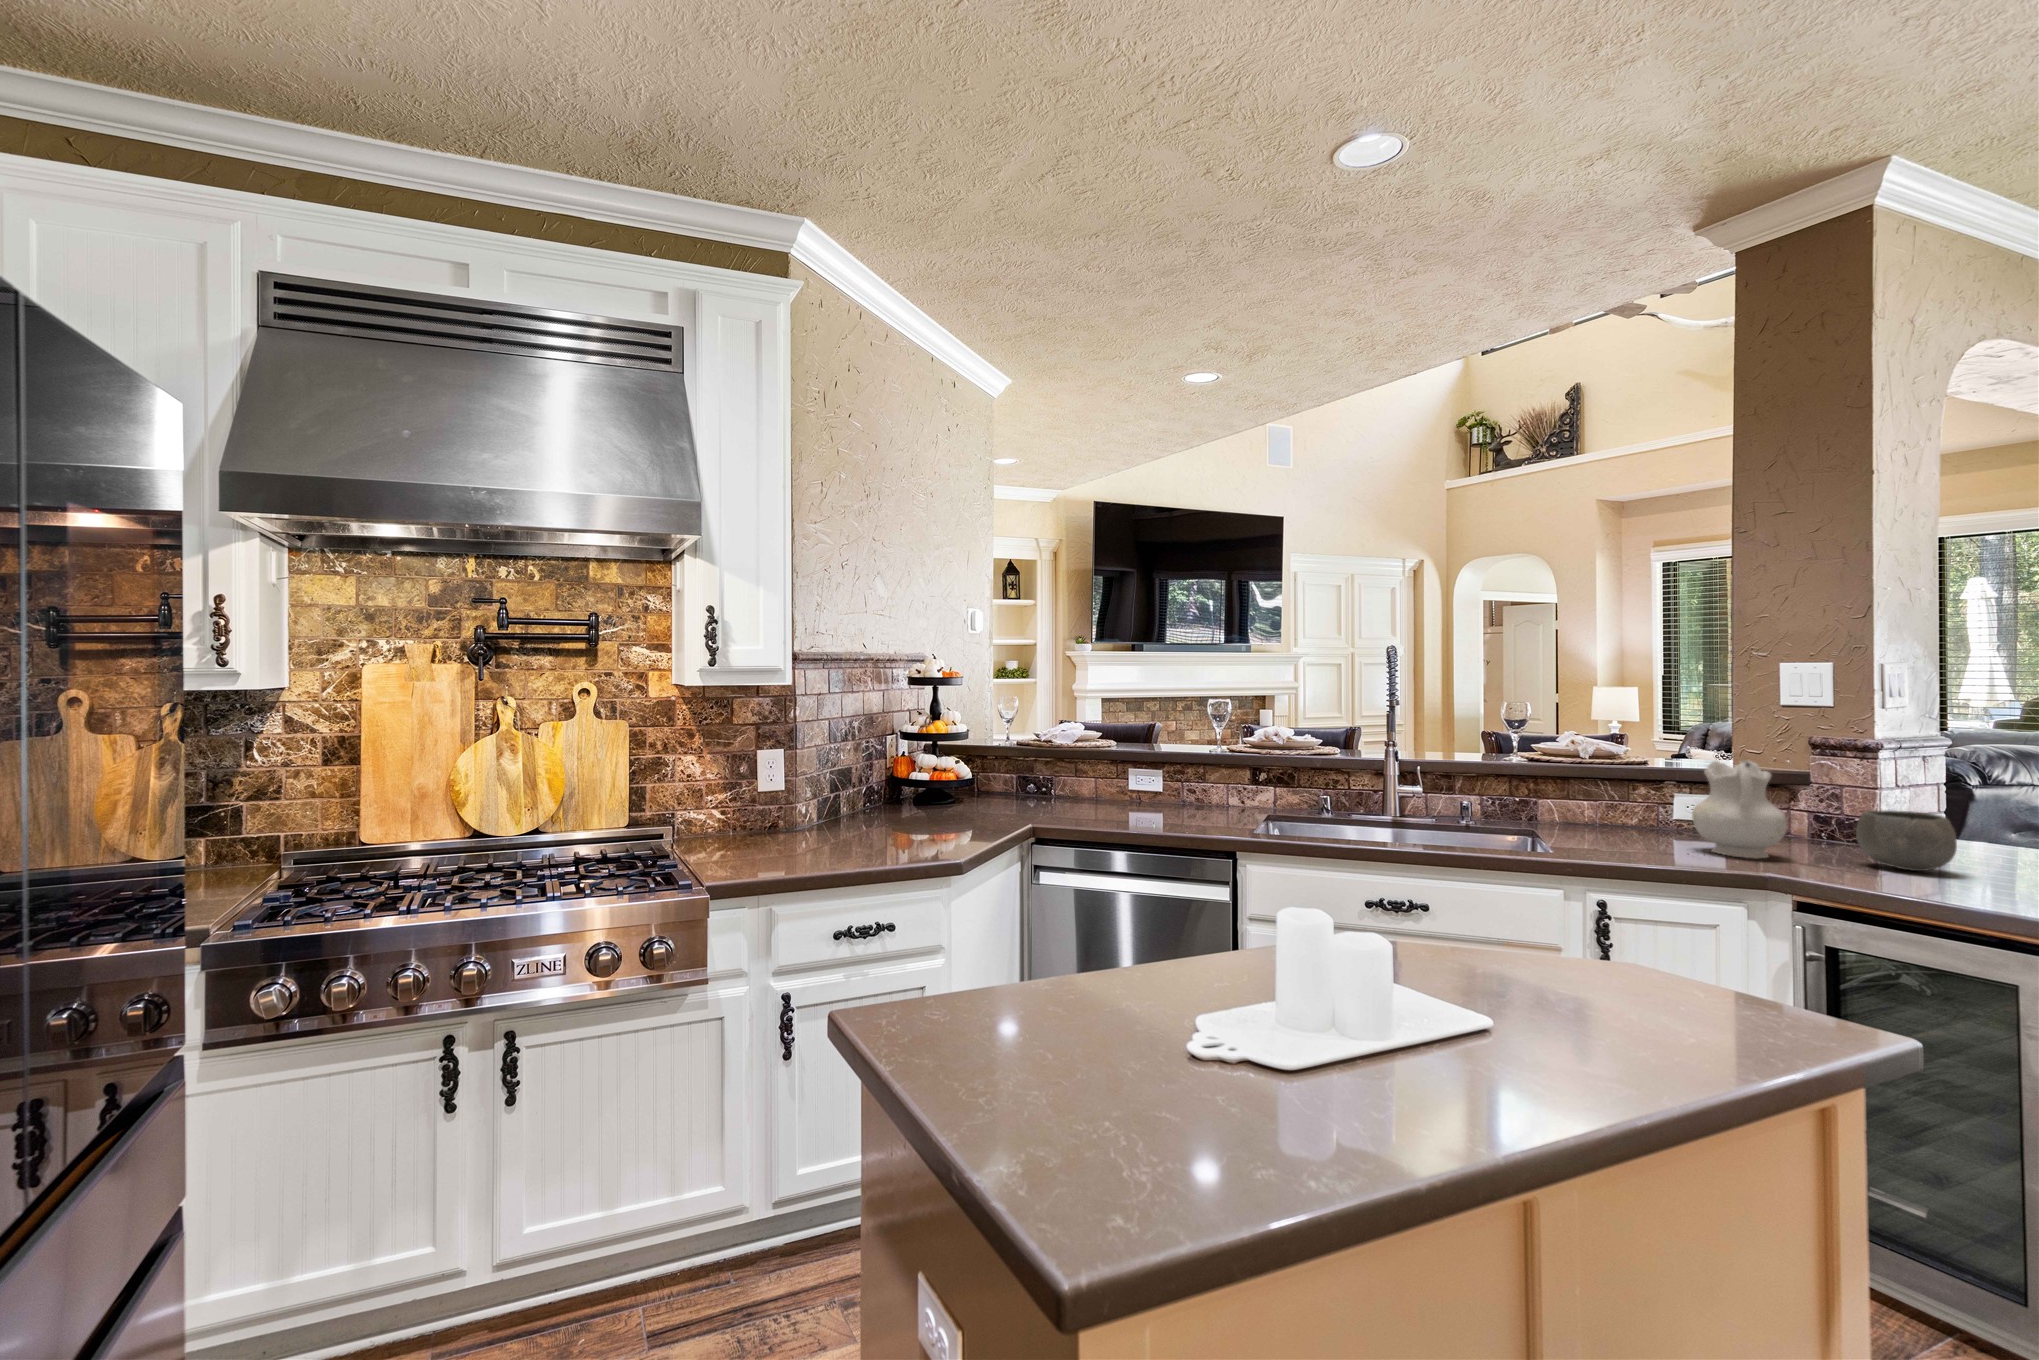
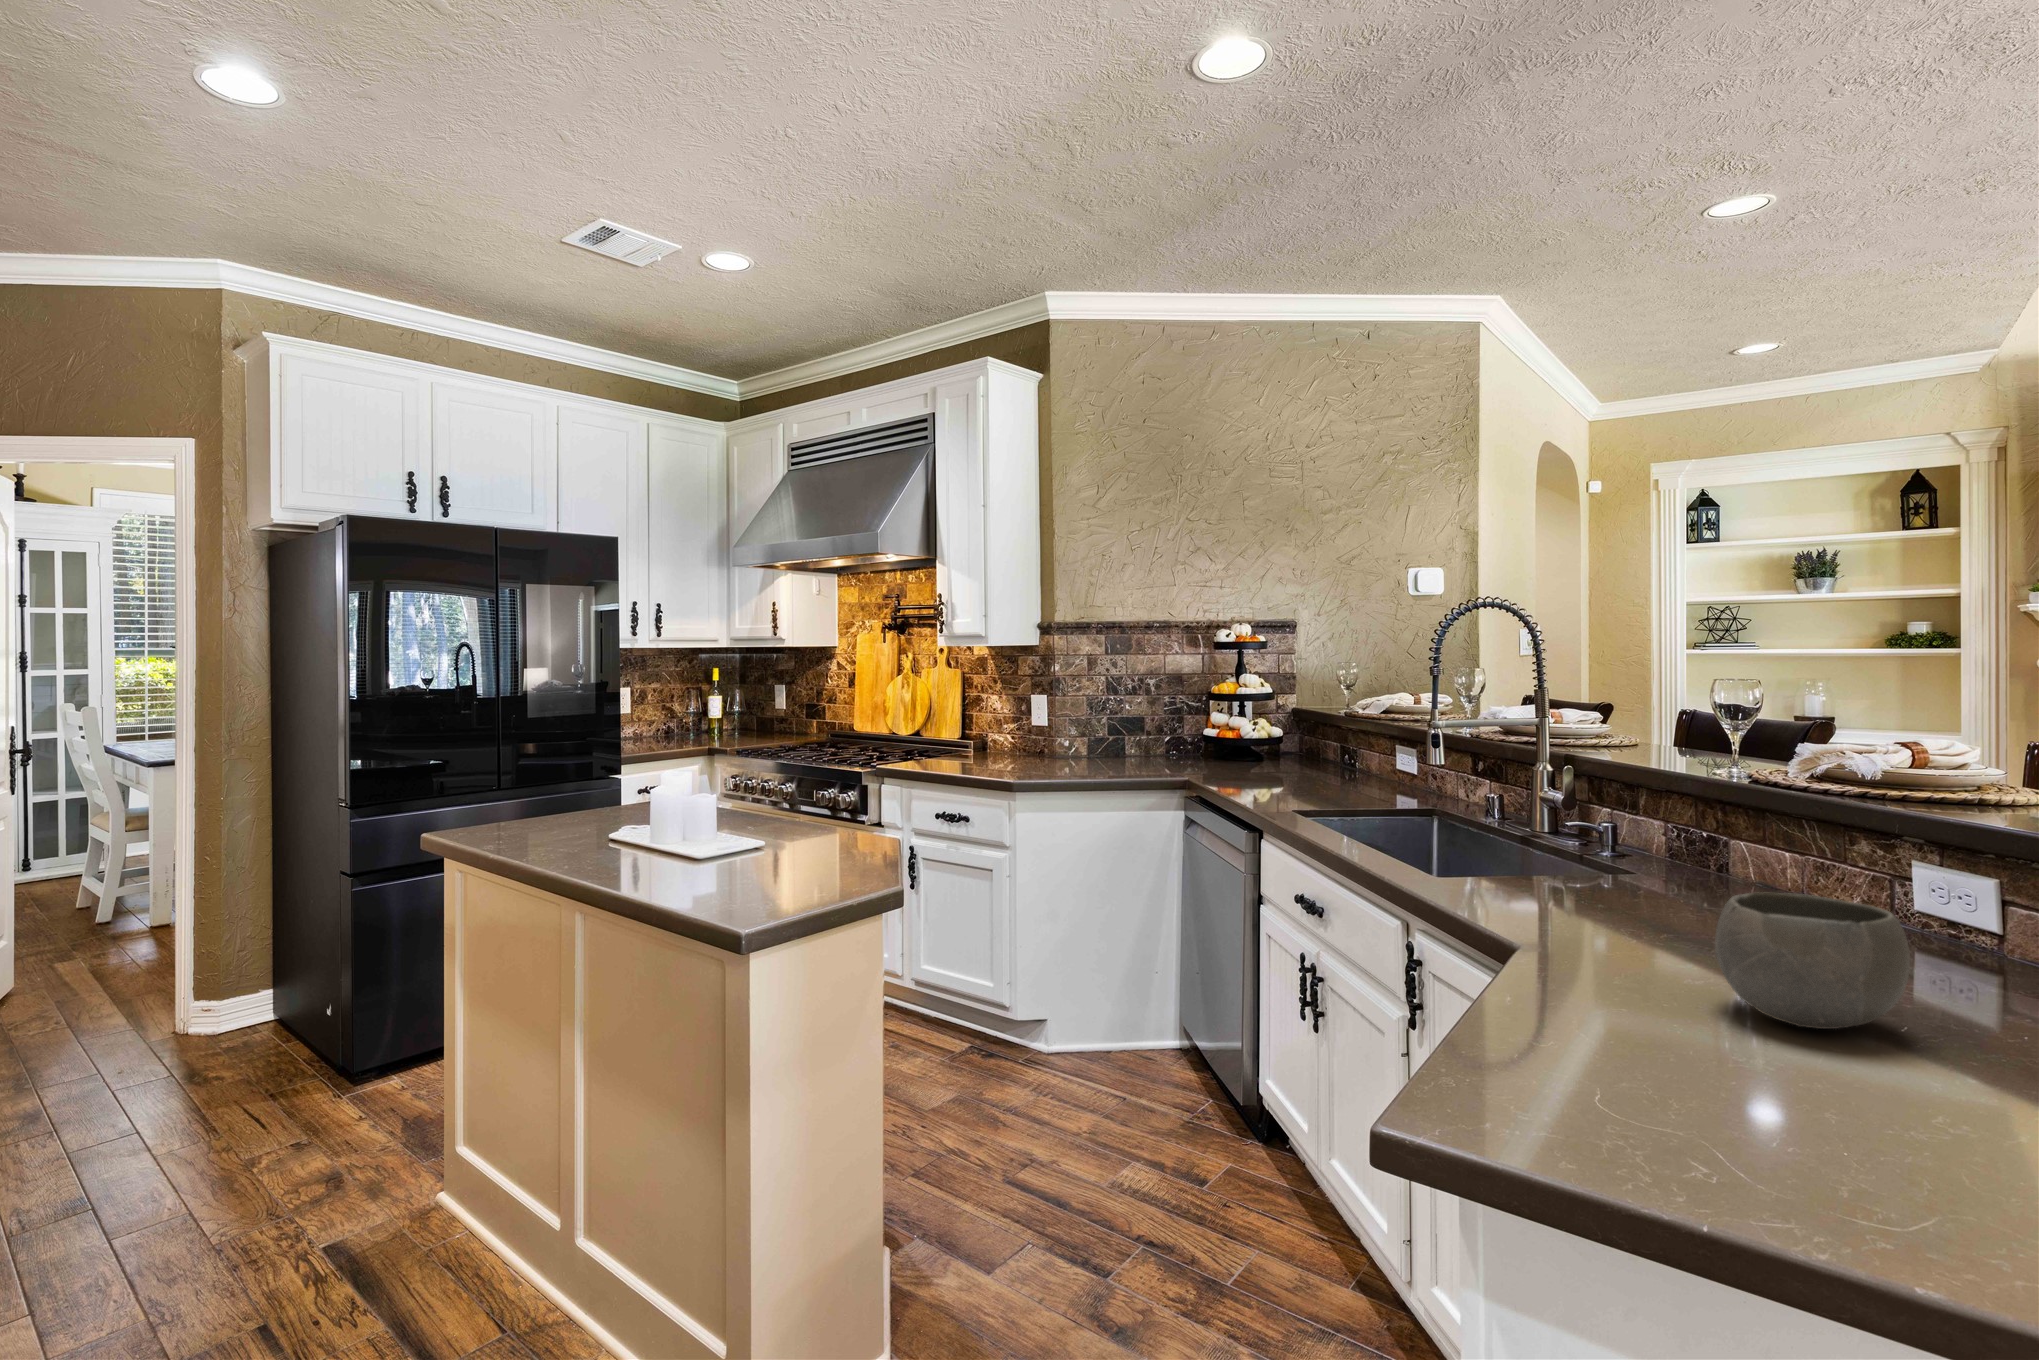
ceramic pitcher: present [1692,760,1787,858] -> none [1561,768,1734,948]

